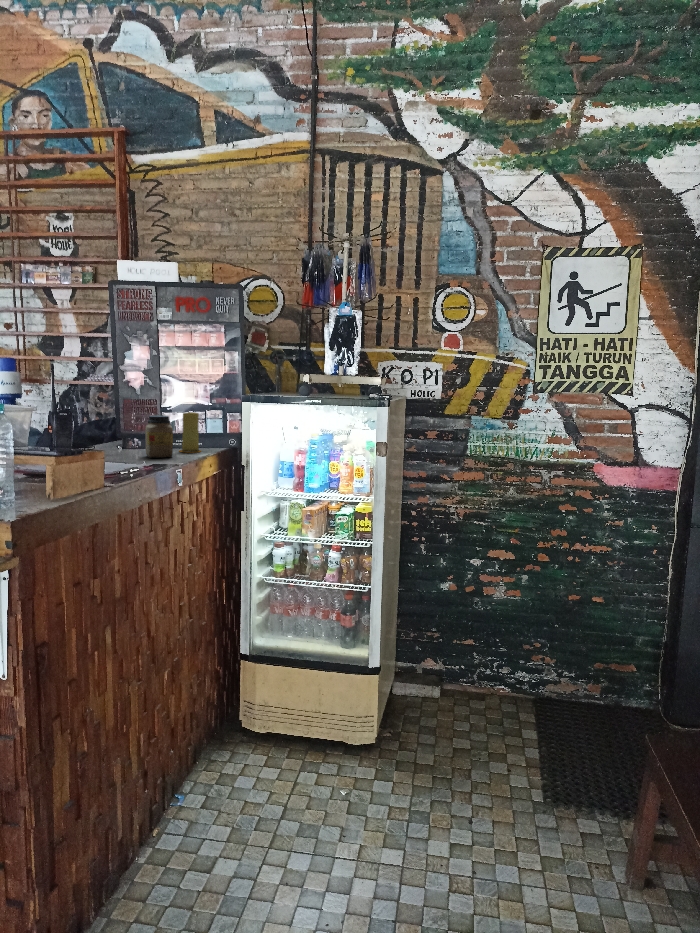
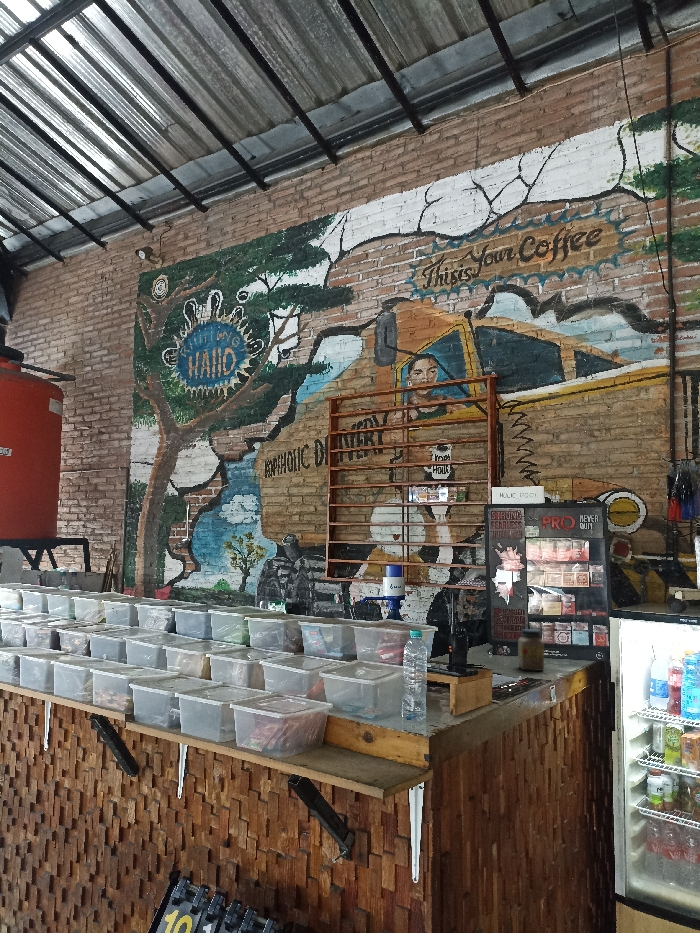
candle: present [179,412,201,453] -> none [547,625,570,666]

